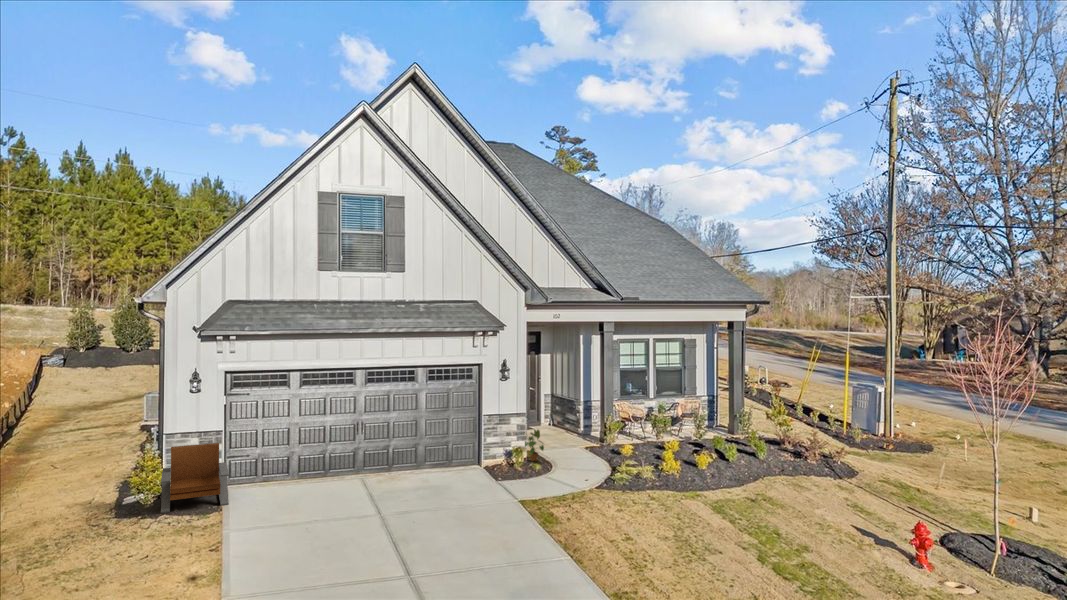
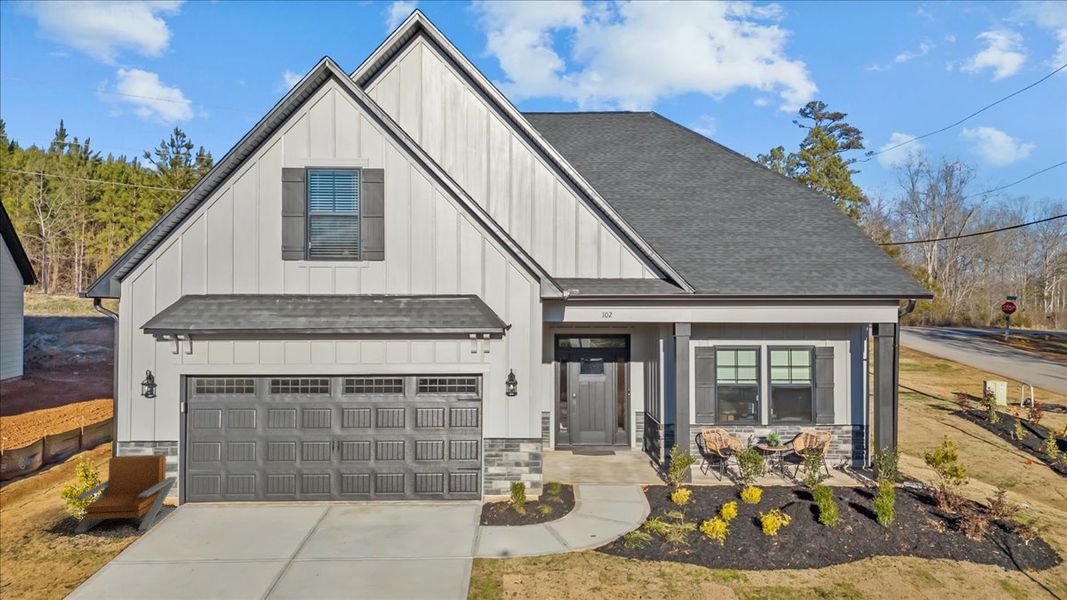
house plant: present [525,430,544,461] -> none [526,460,565,508]

